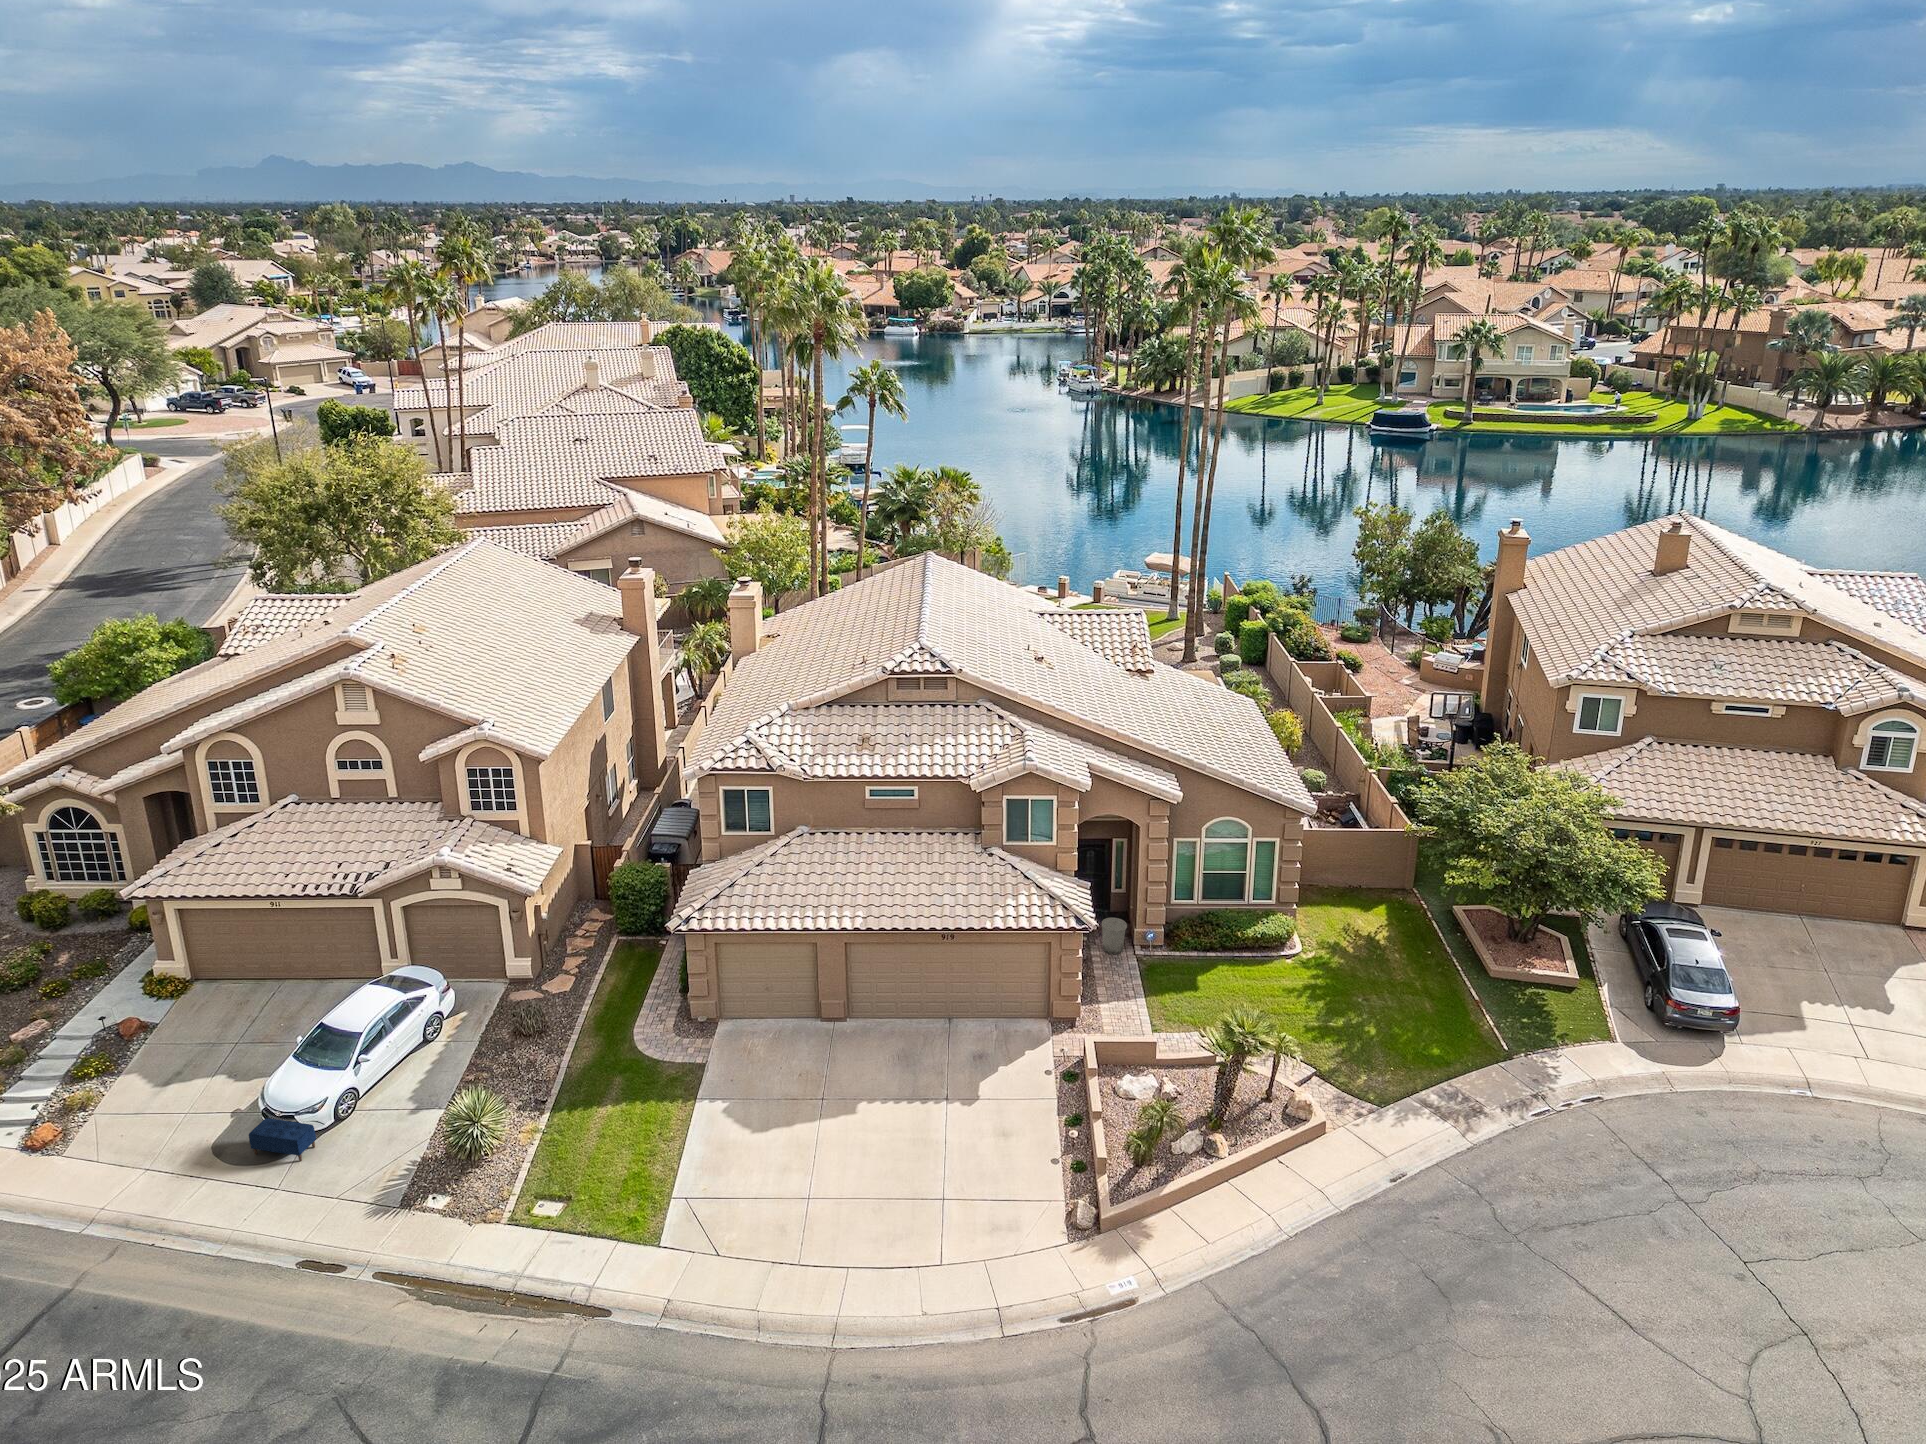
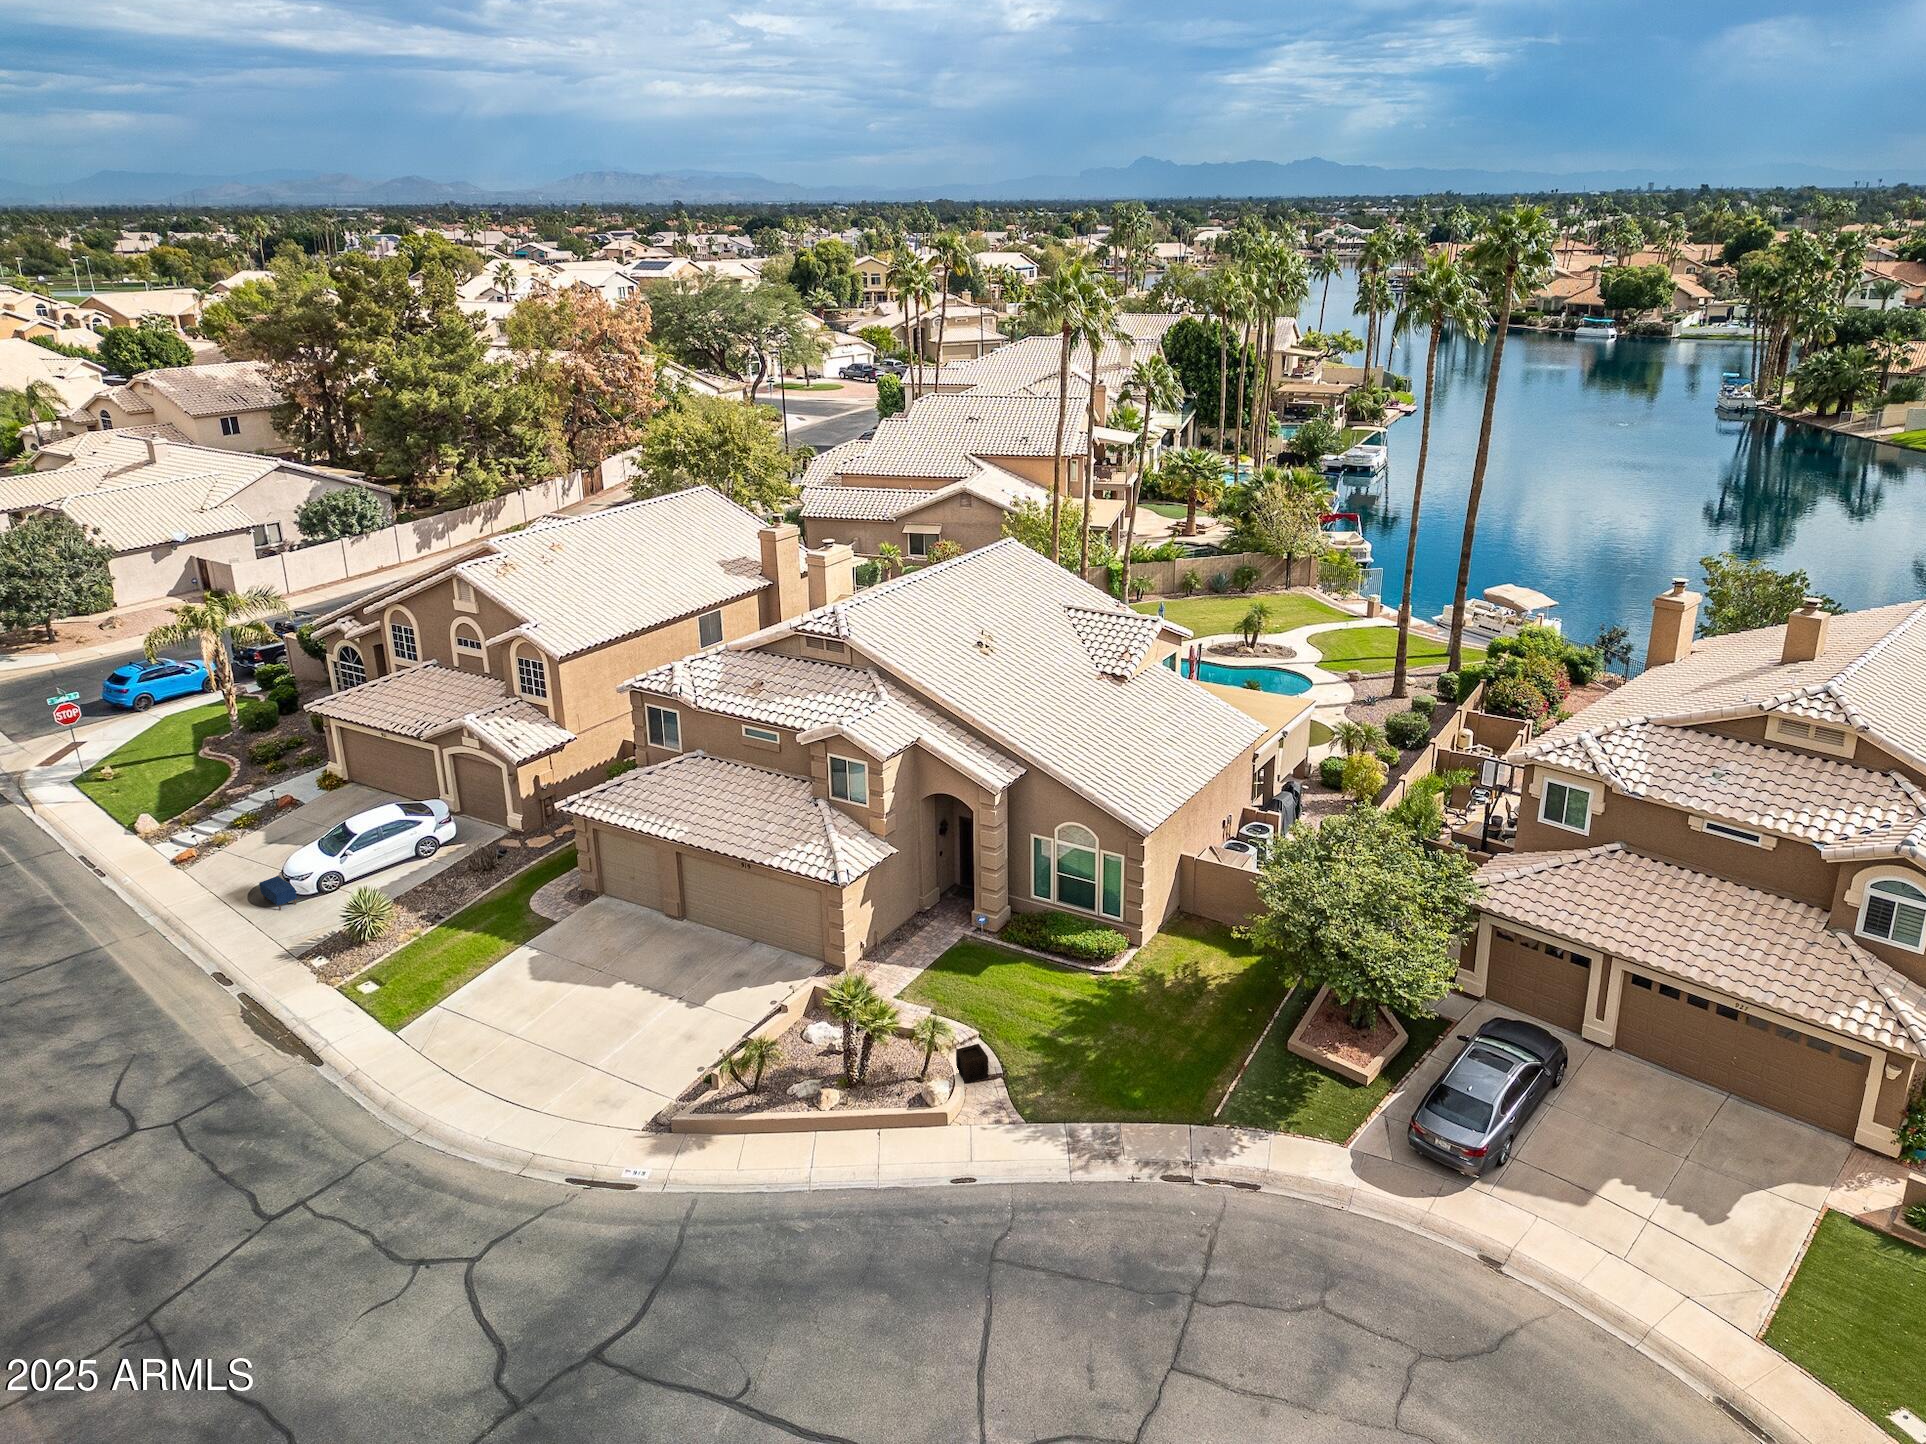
trash can: present [1102,918,1127,954] -> none [947,895,971,930]
wooden crate: none [1287,1047,1323,1089] -> present [956,1044,988,1083]

